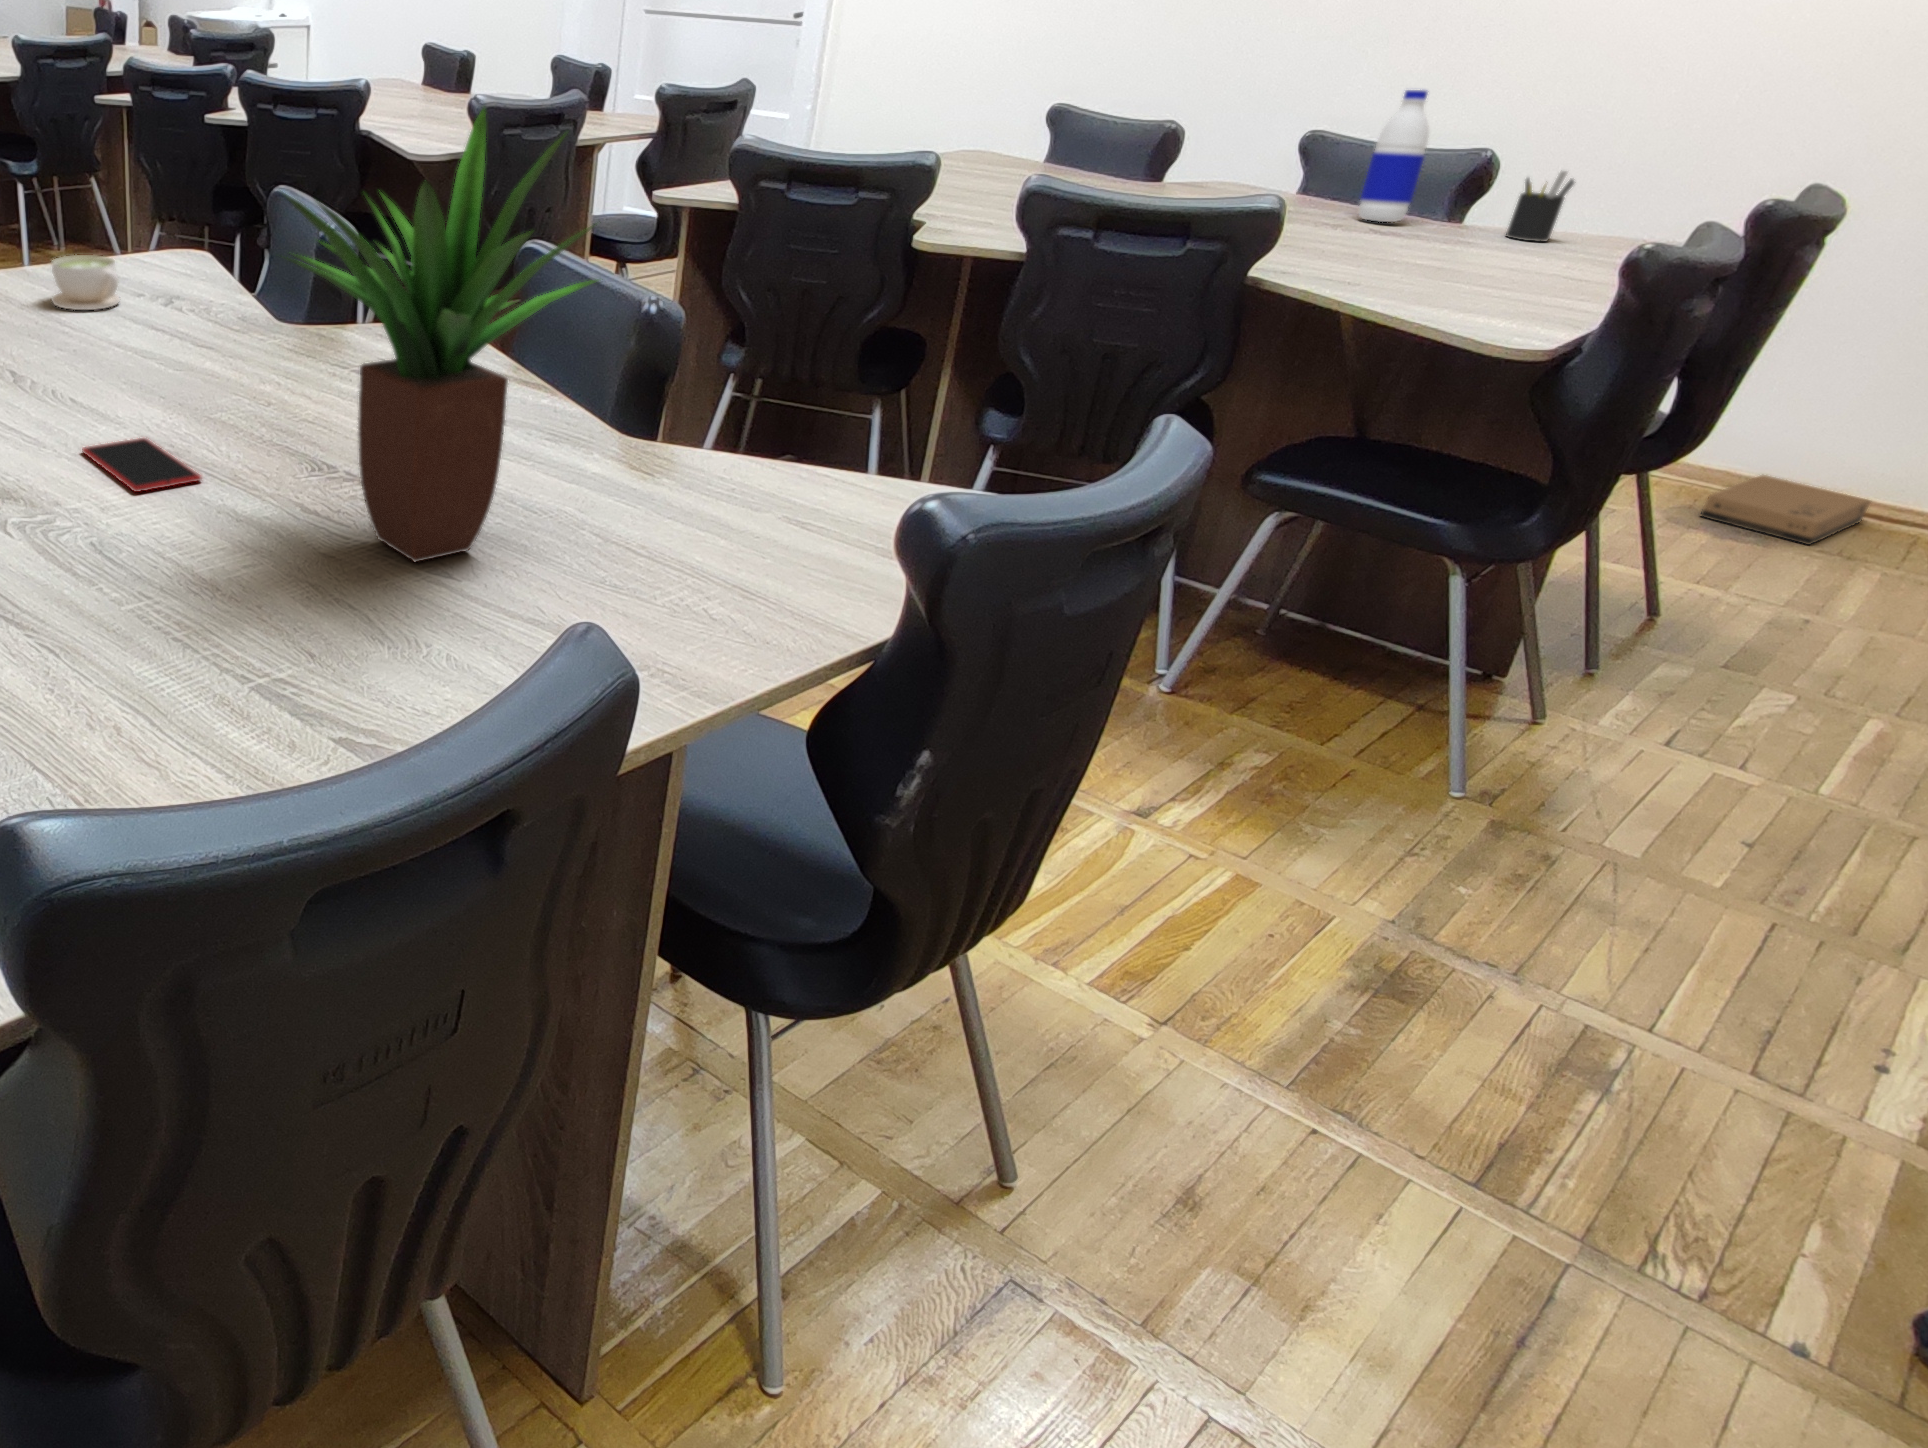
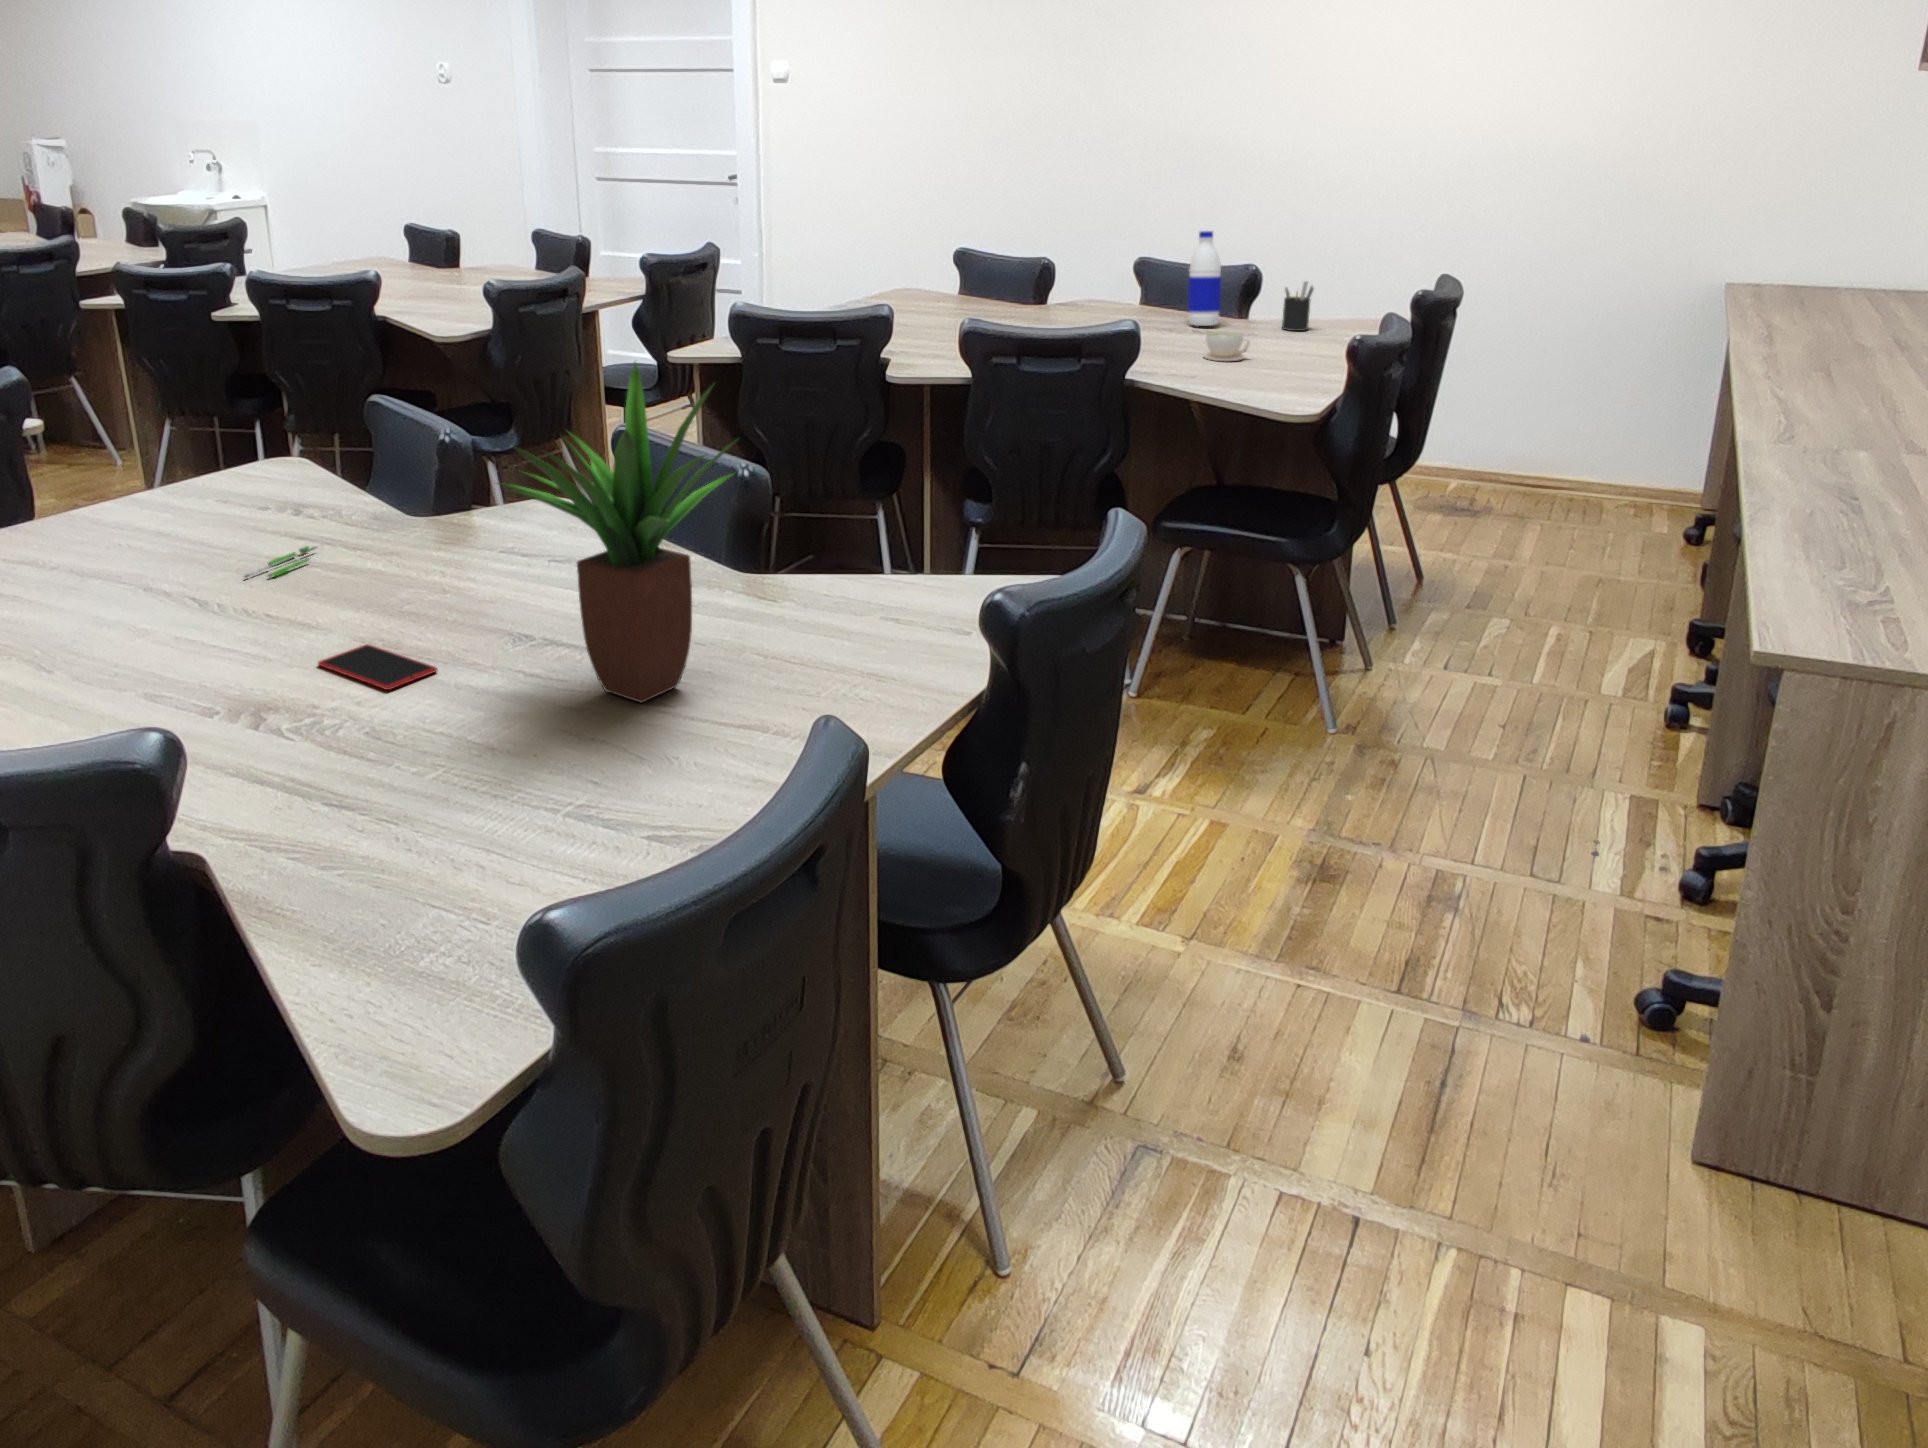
coffee cup: present [52,255,120,310] -> present [1203,331,1250,361]
pen: none [69,327,159,354] -> present [244,546,316,578]
cardboard box: present [1701,475,1870,545] -> none [1442,469,1533,515]

